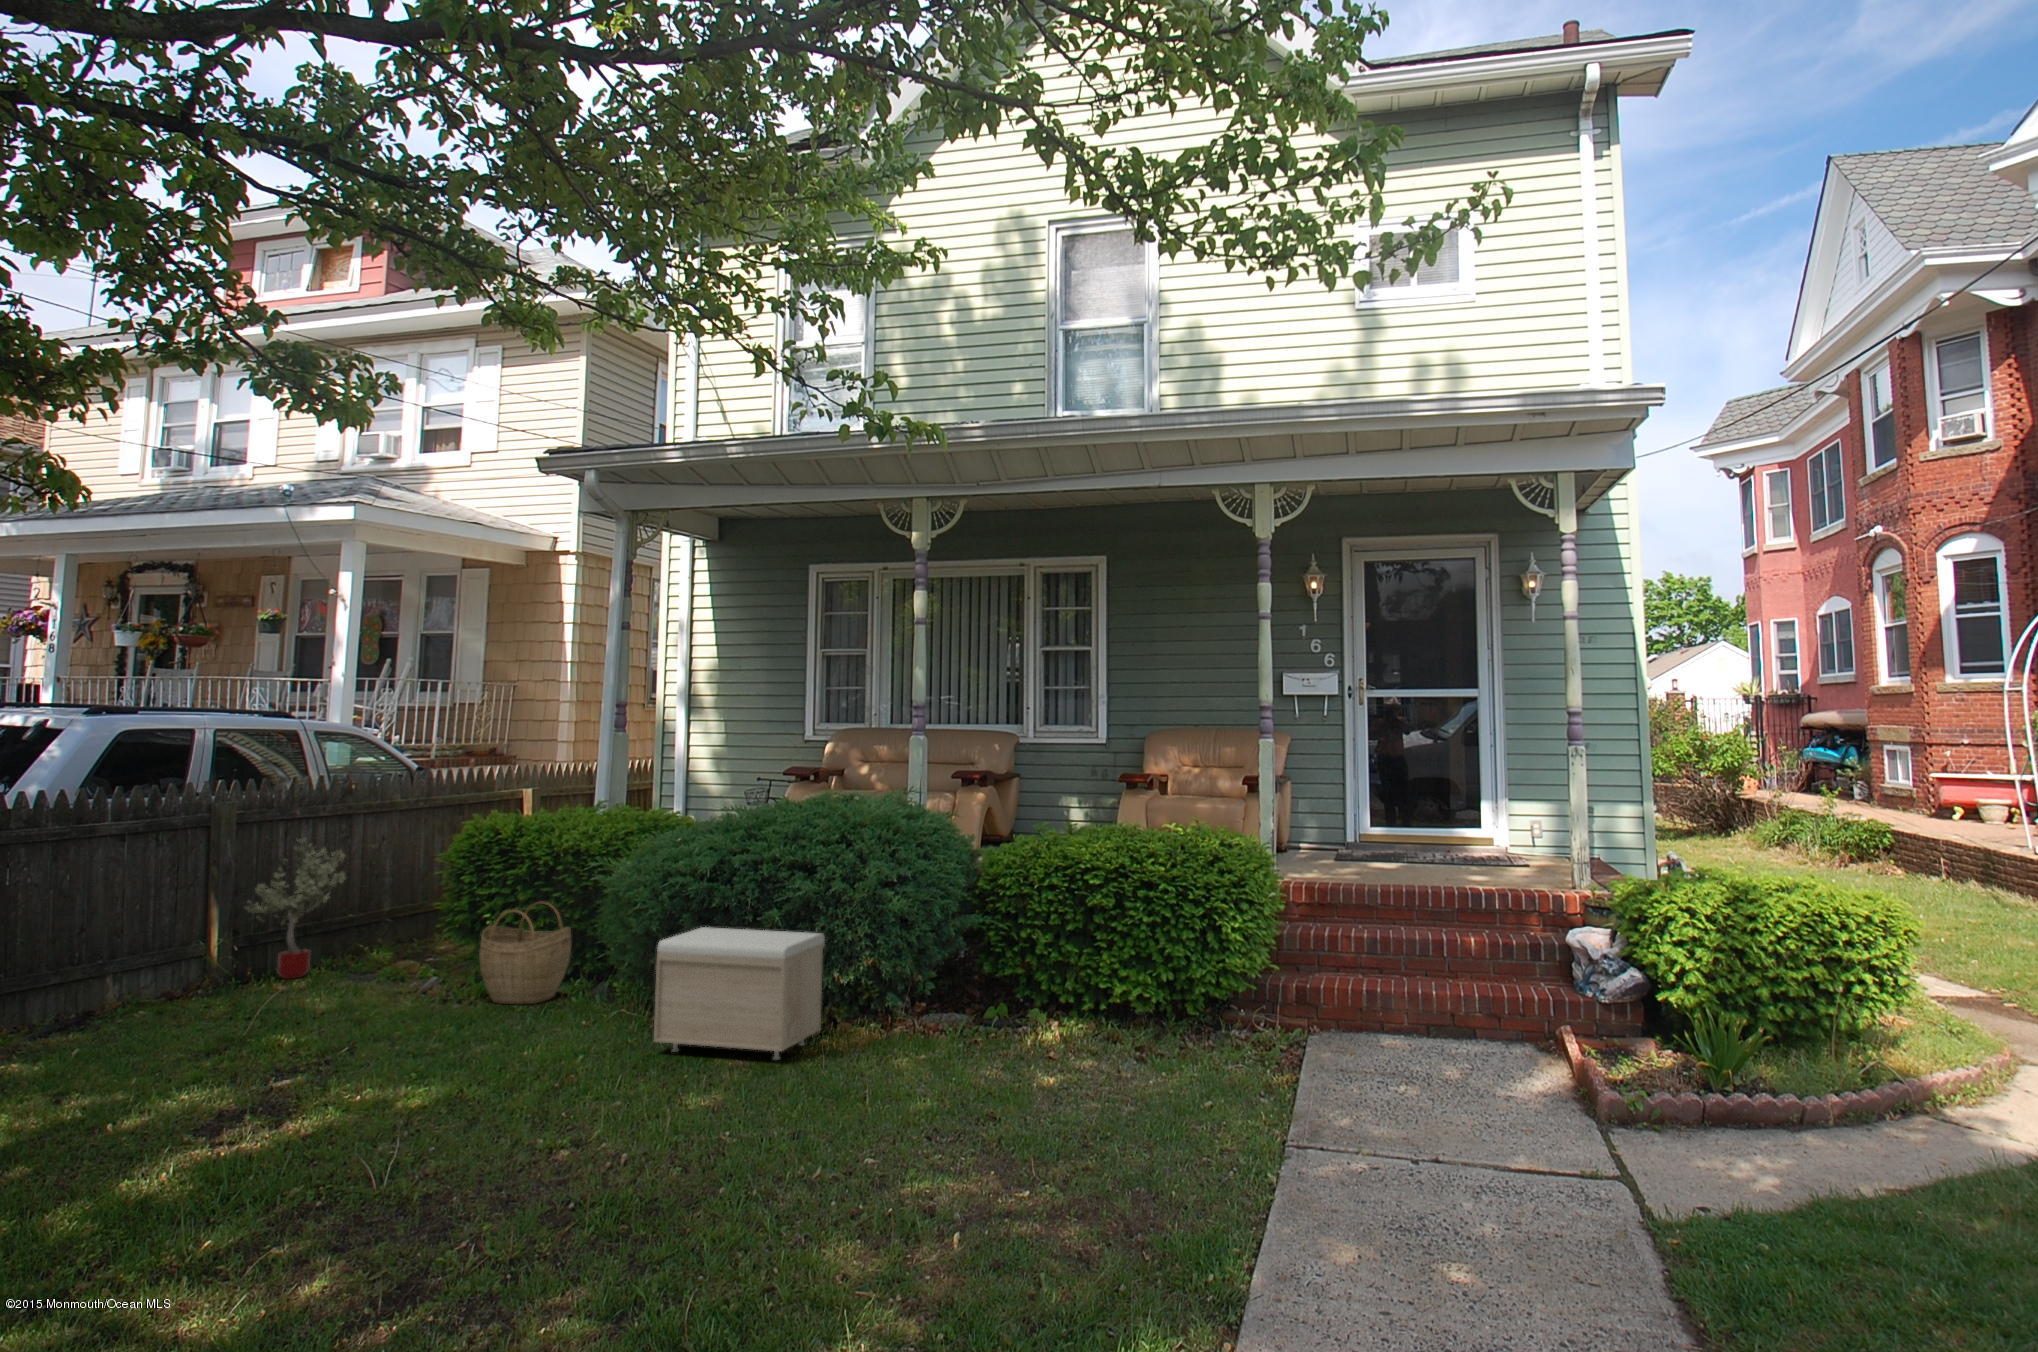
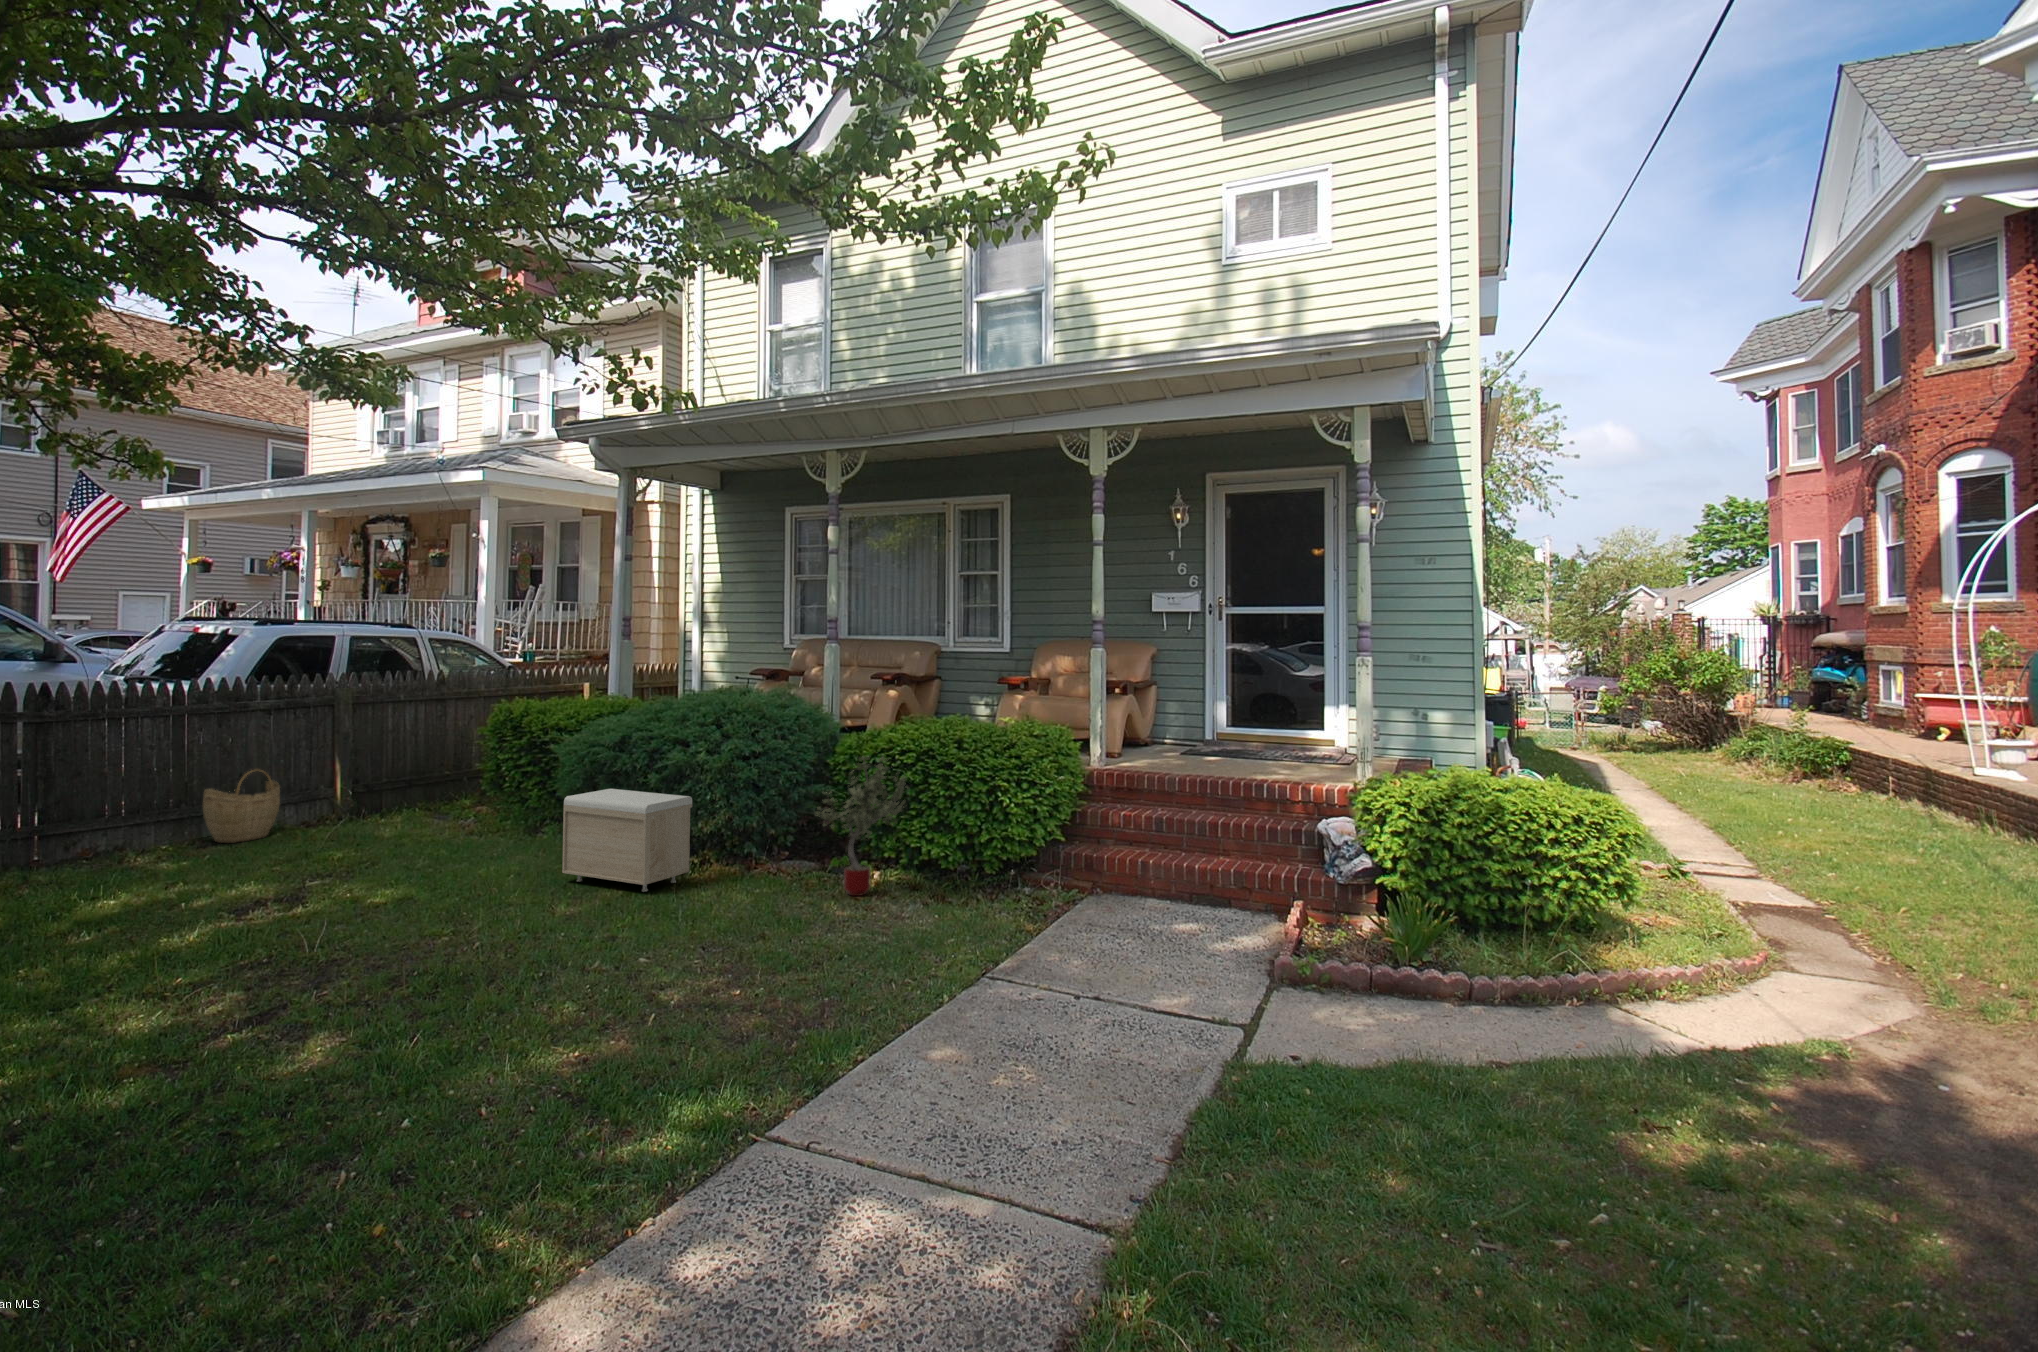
potted tree: present [246,838,345,979] -> present [815,756,908,896]
woven basket: present [479,901,571,1004] -> present [203,770,280,843]

